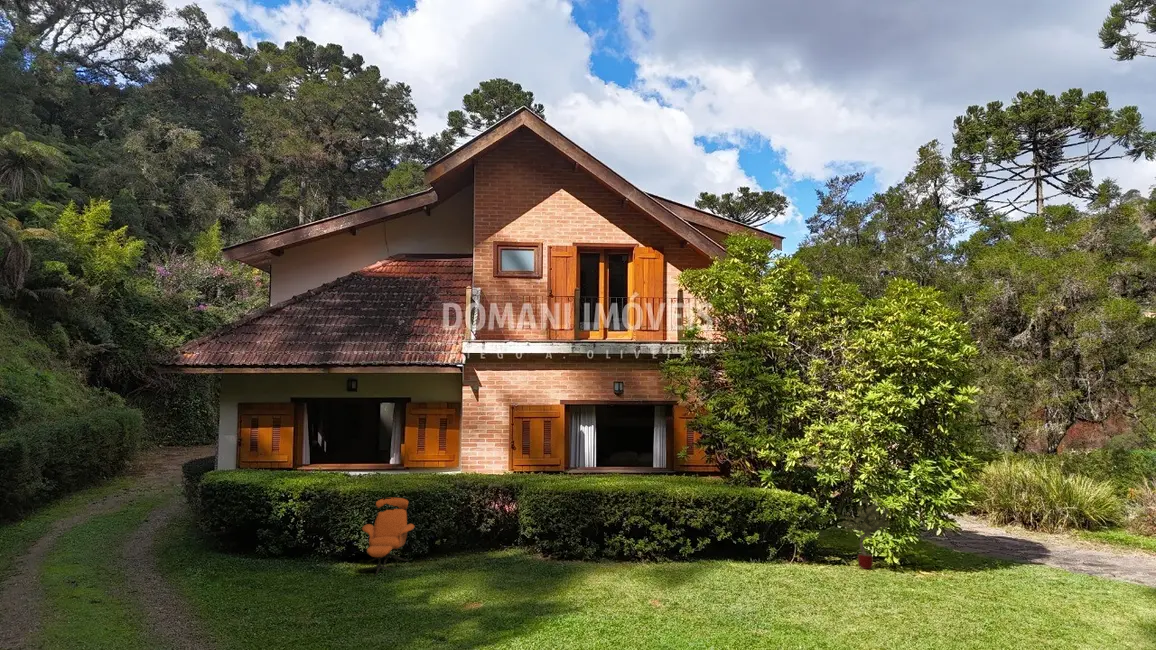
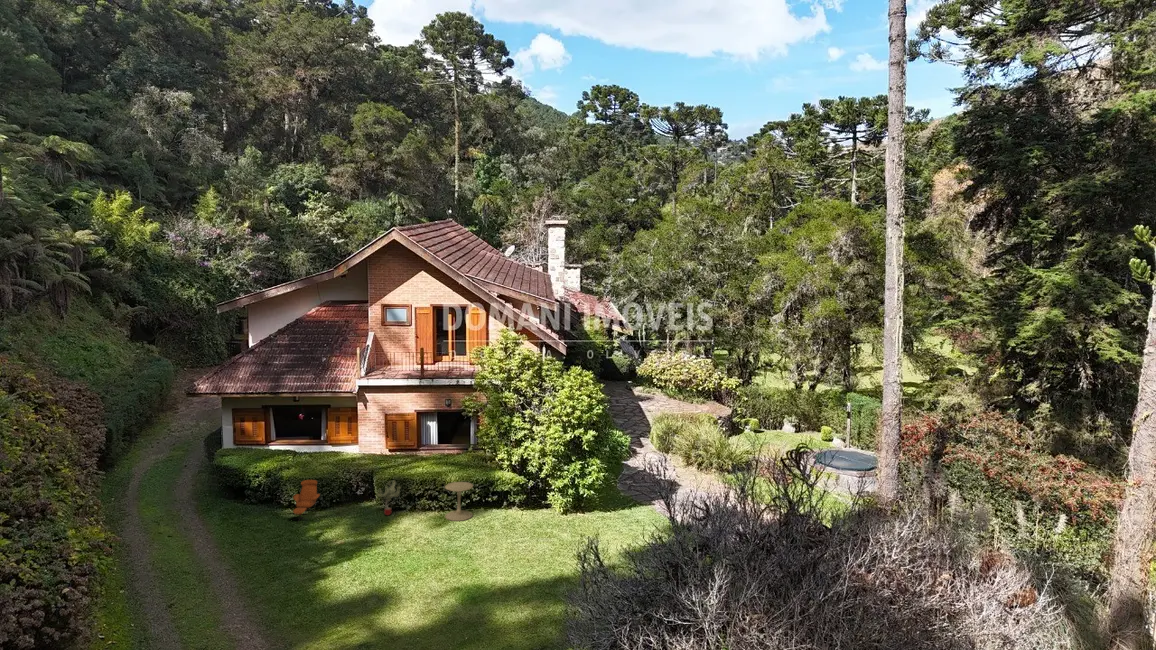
potted tree: present [842,496,889,569] -> present [377,481,400,515]
pedestal table: none [671,500,730,574] -> present [445,482,473,521]

